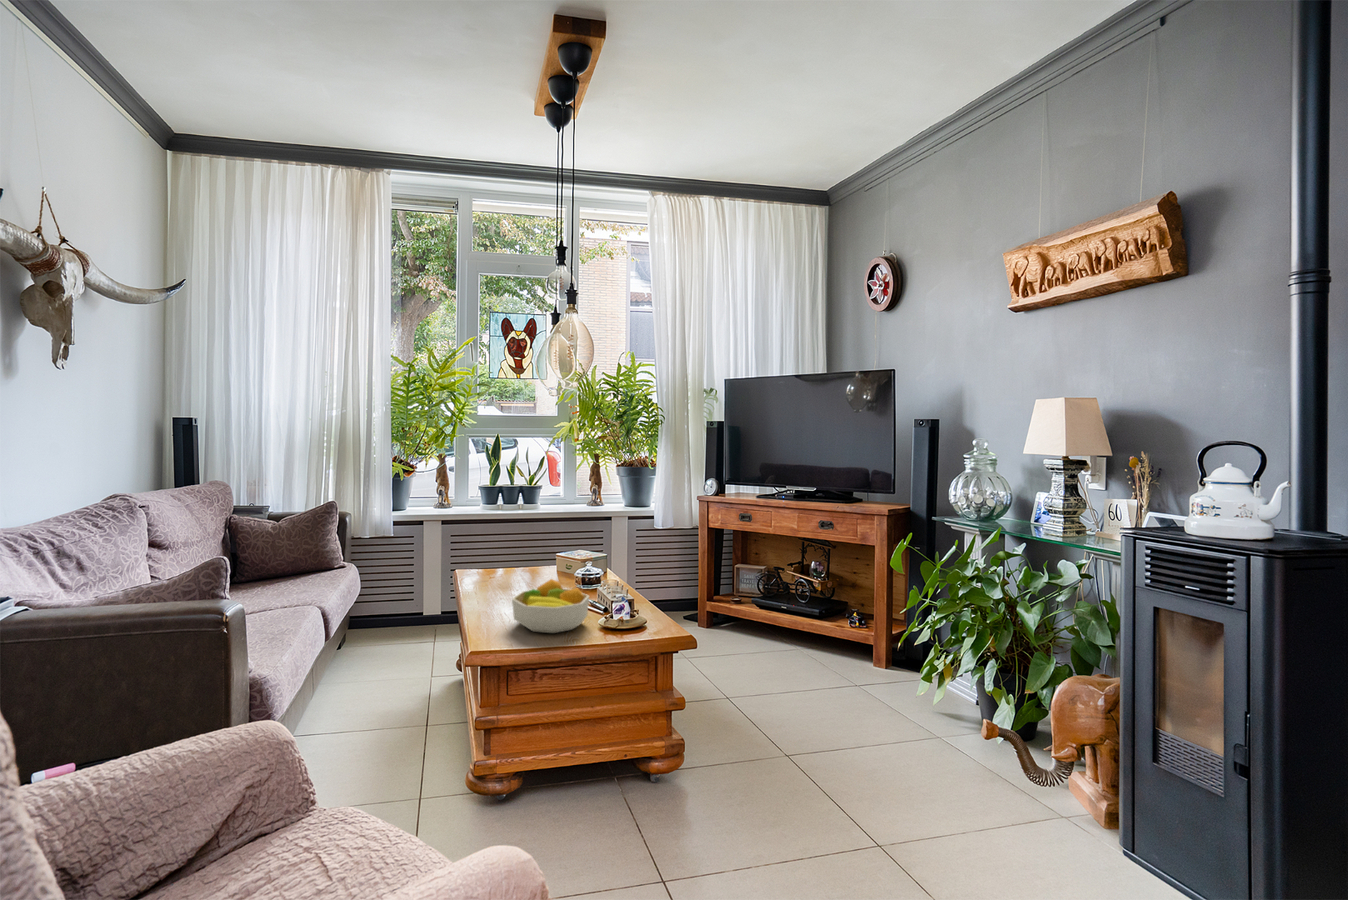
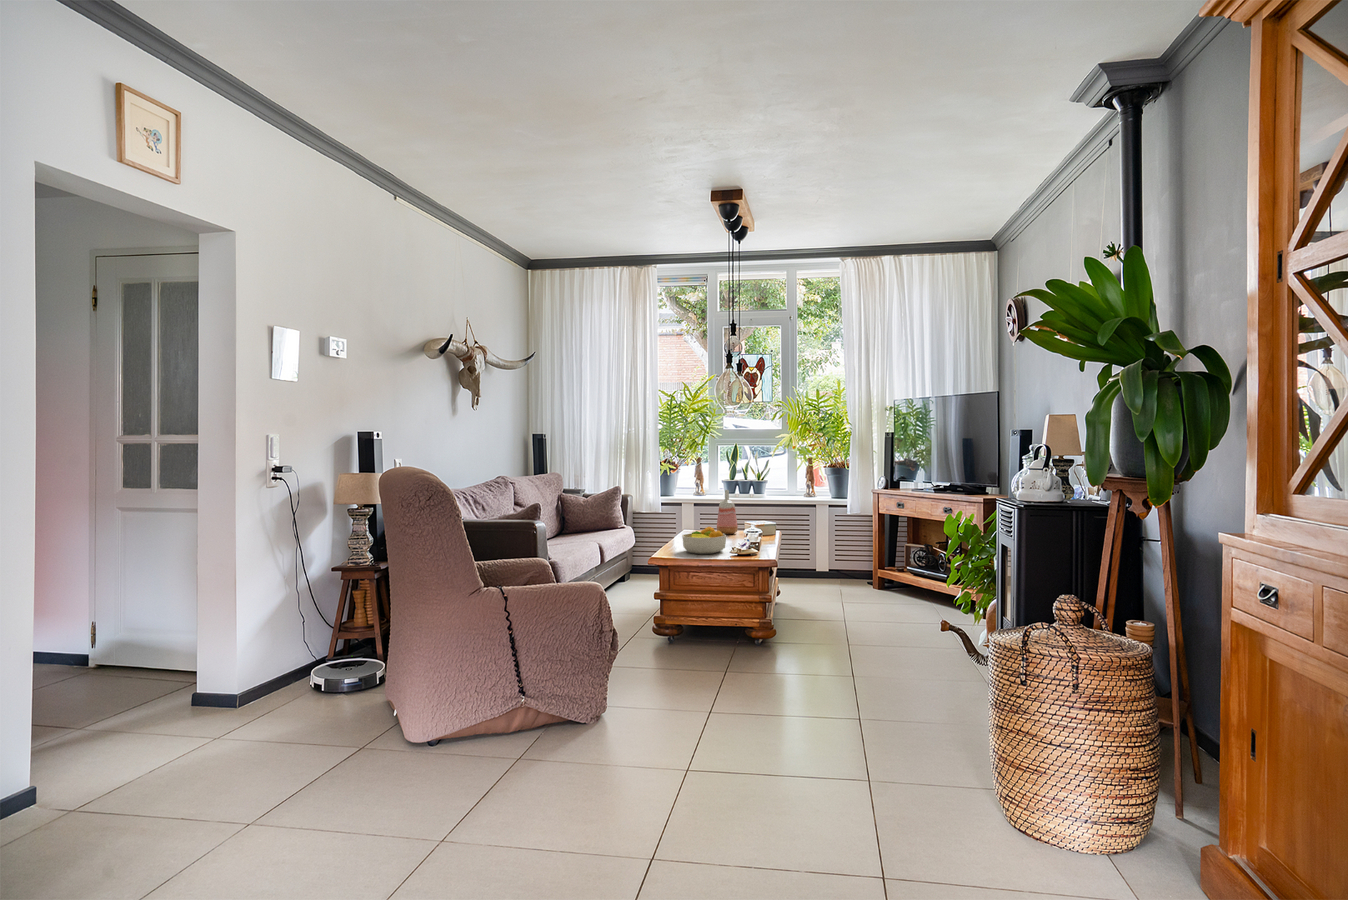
vase: none [516,508,549,575] -> present [717,490,738,534]

